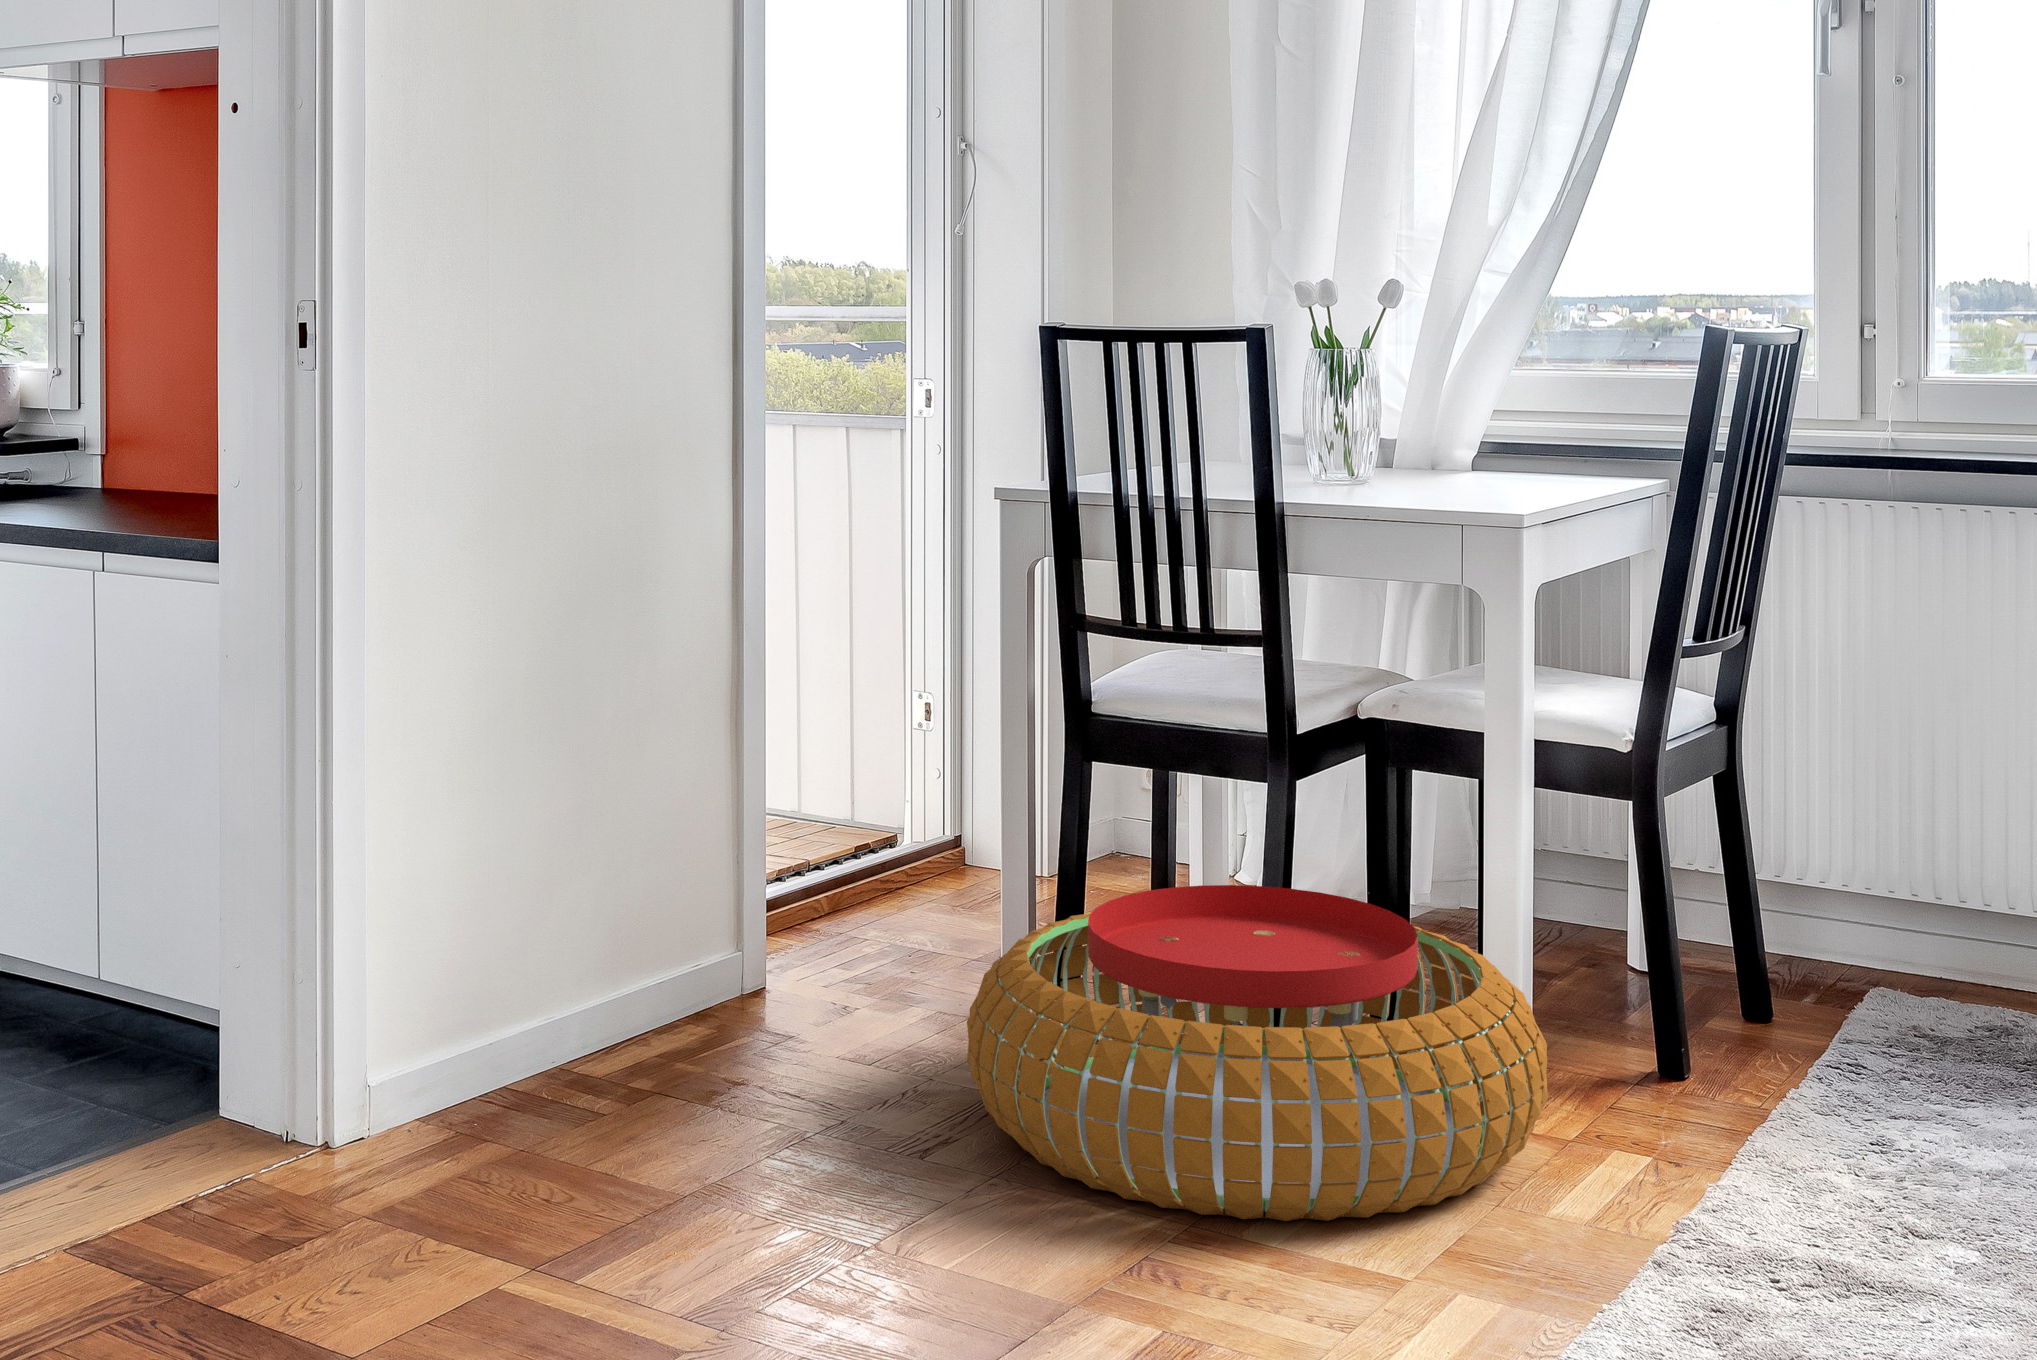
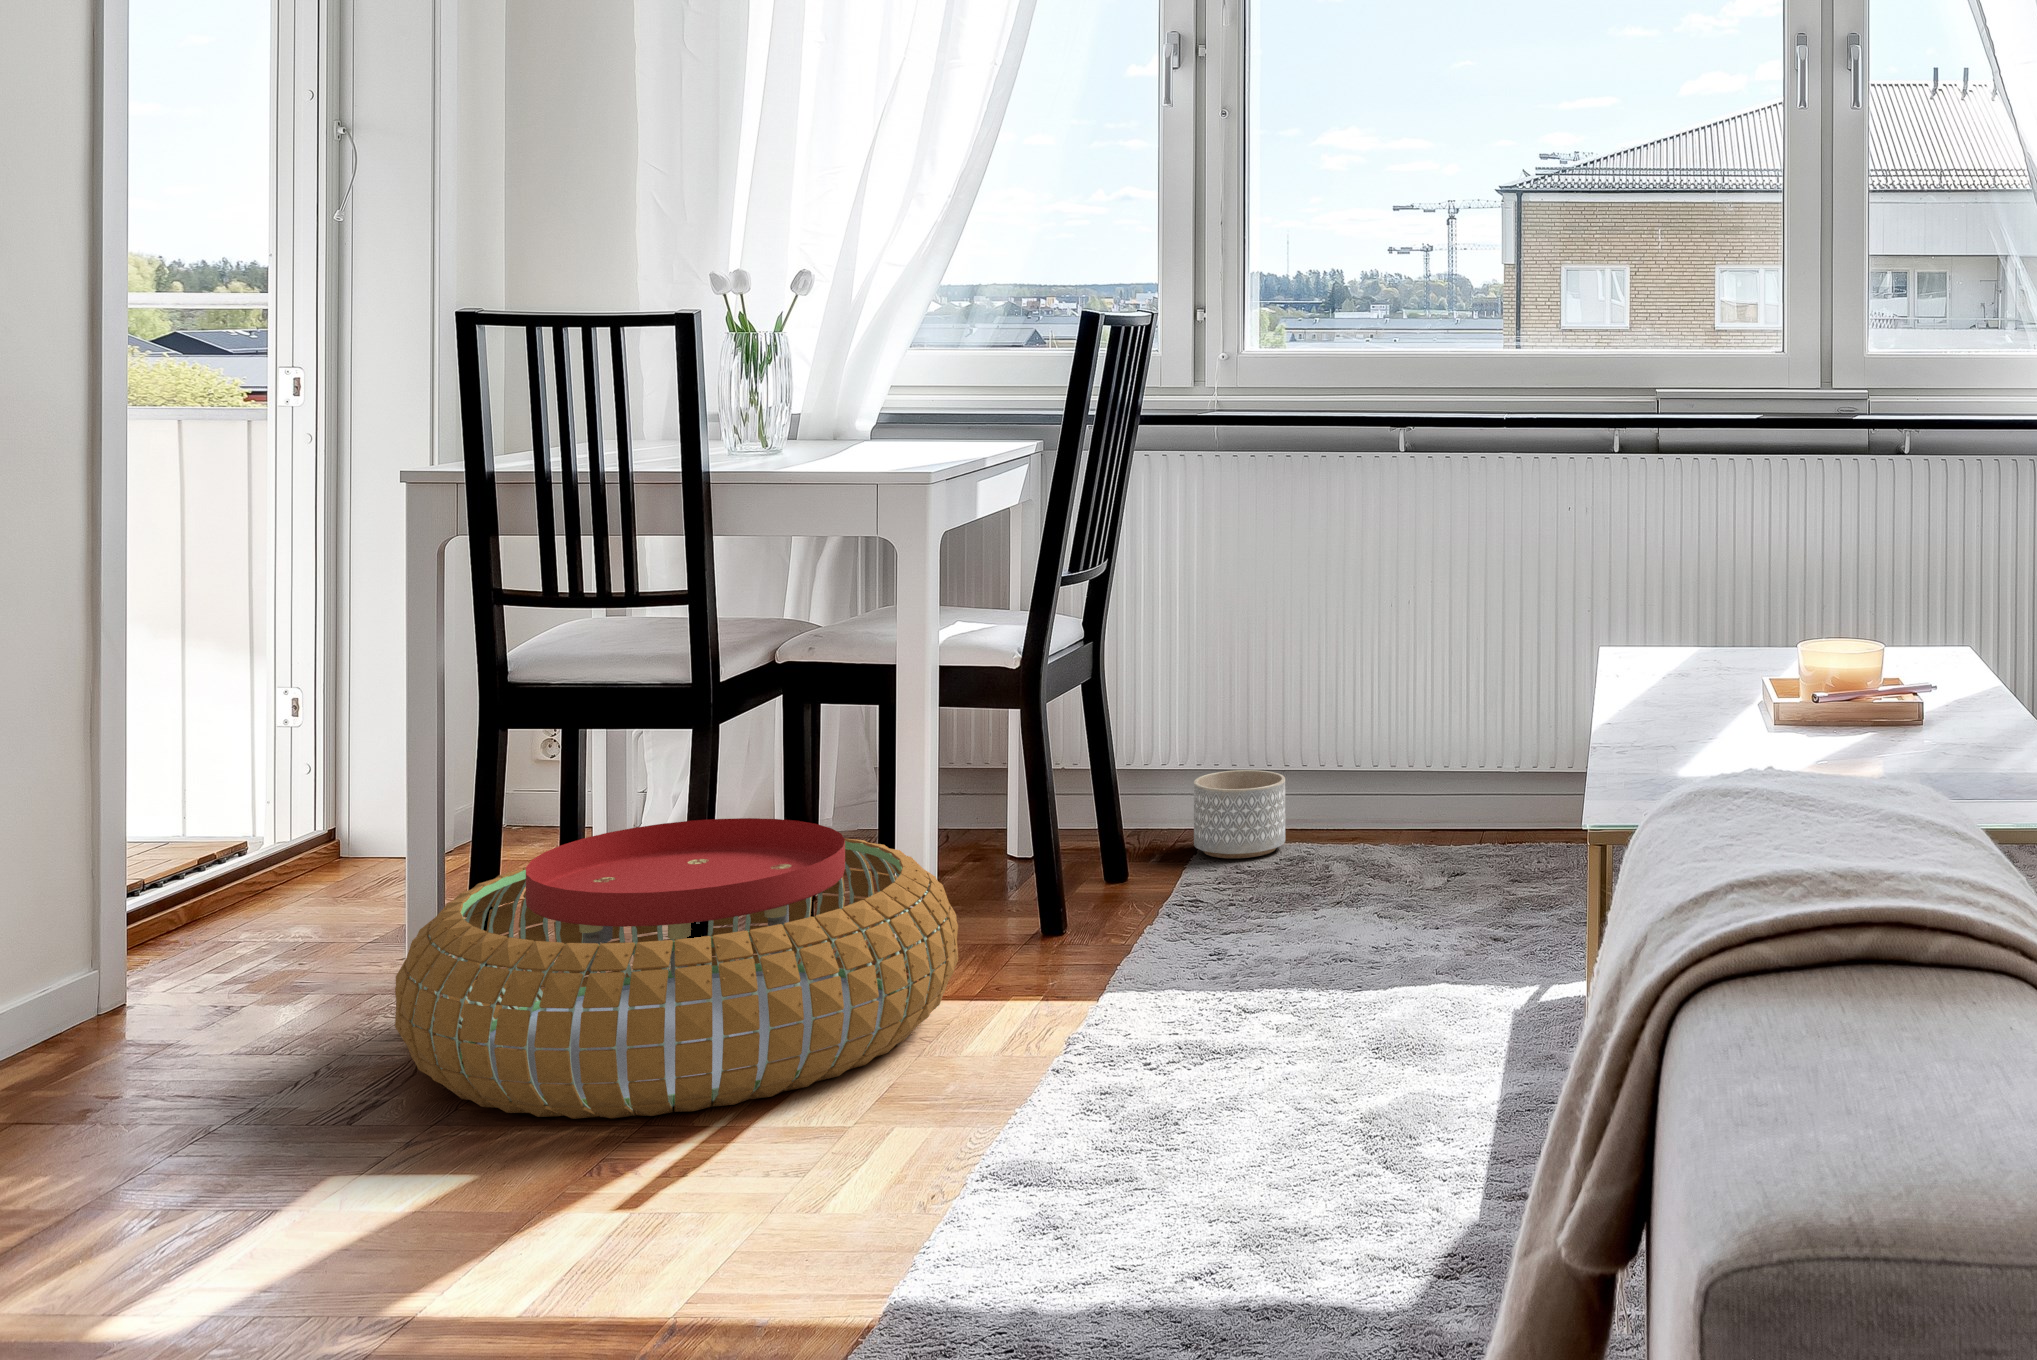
planter: none [1862,905,1988,1021] -> present [1194,770,1285,858]

